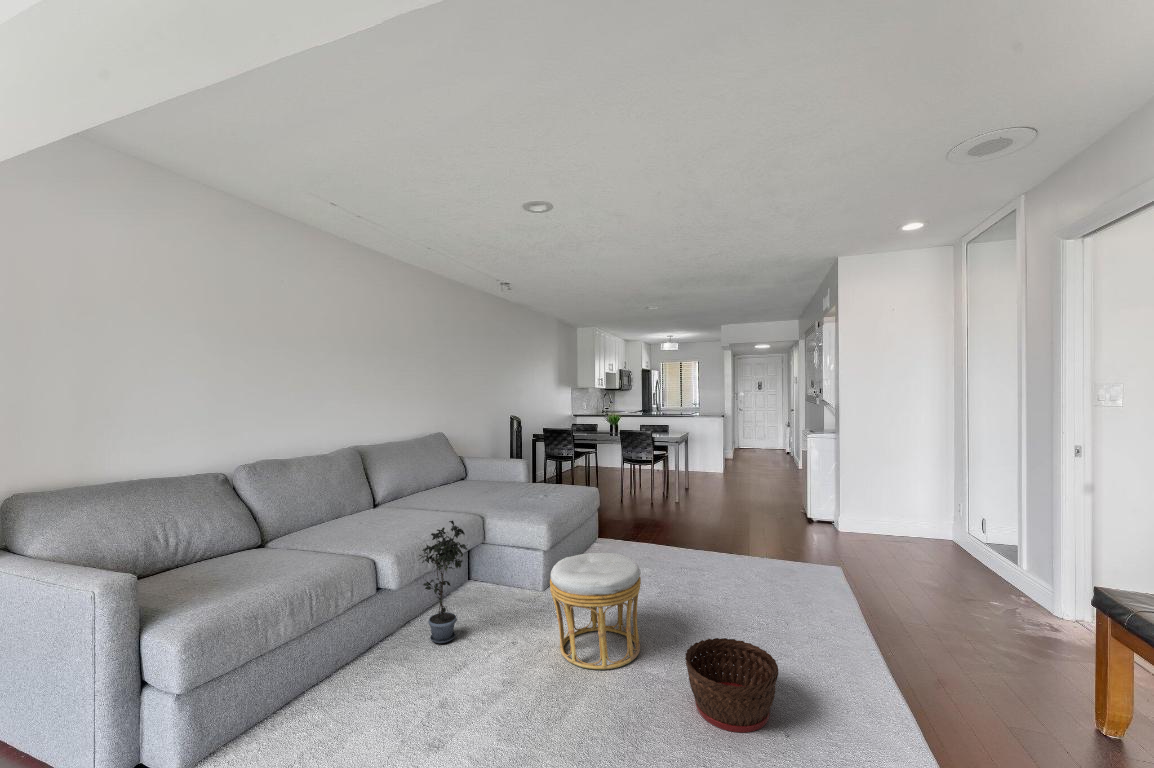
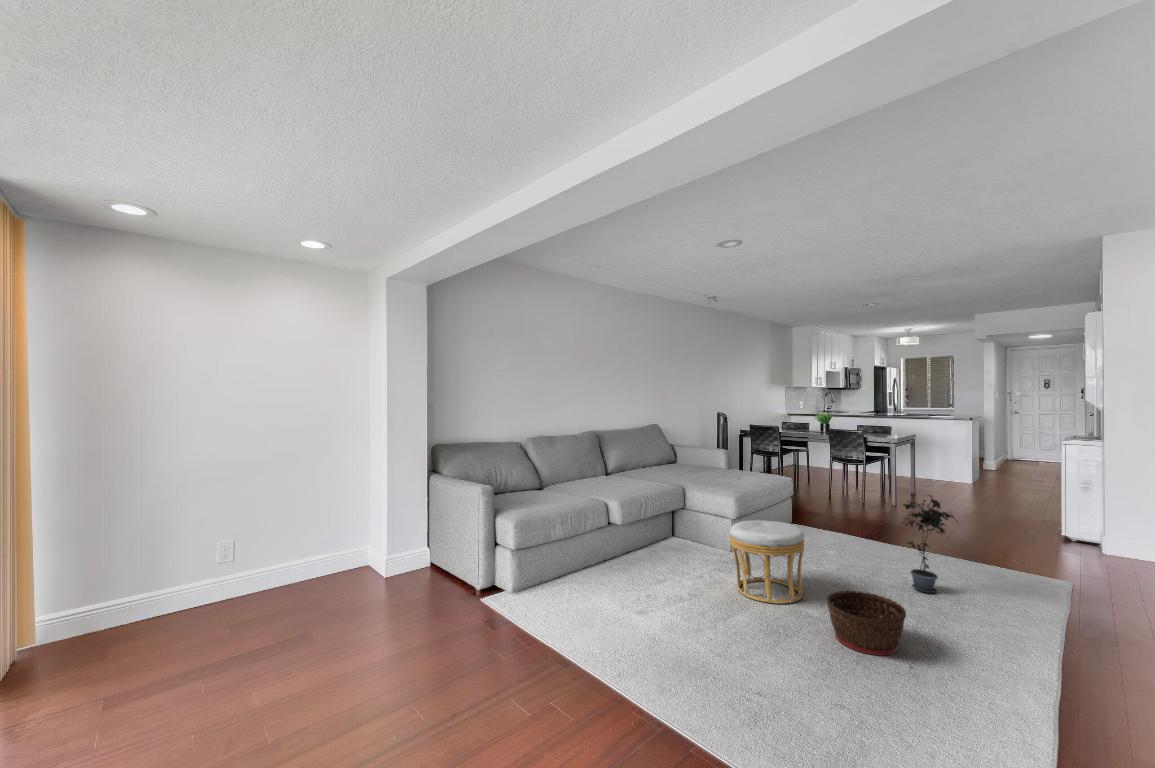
potted plant: present [419,521,467,643] -> present [903,495,954,593]

